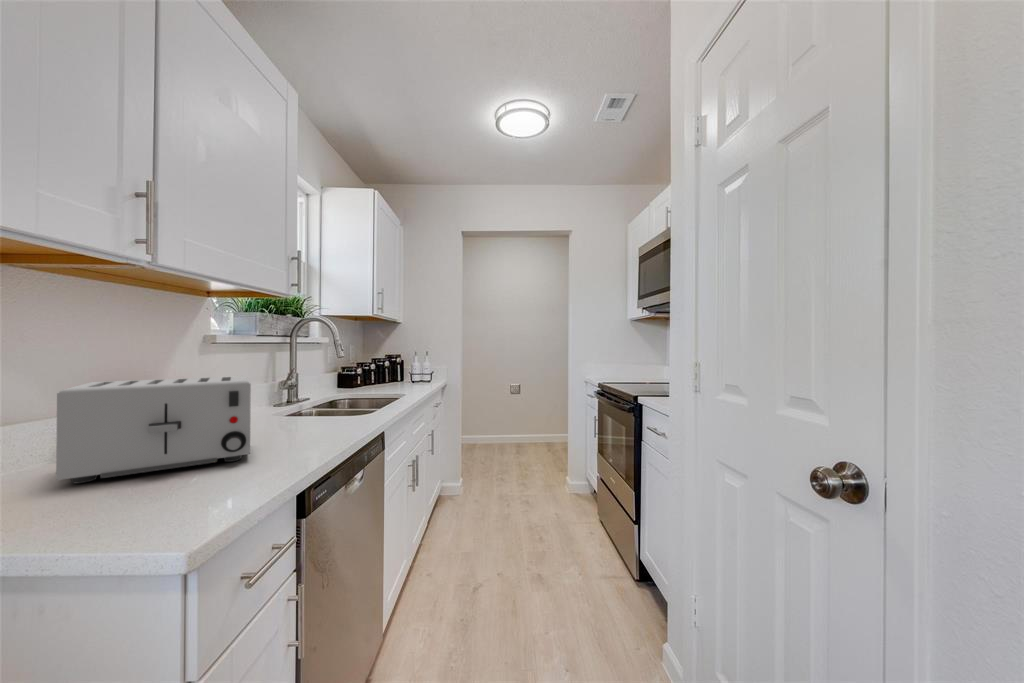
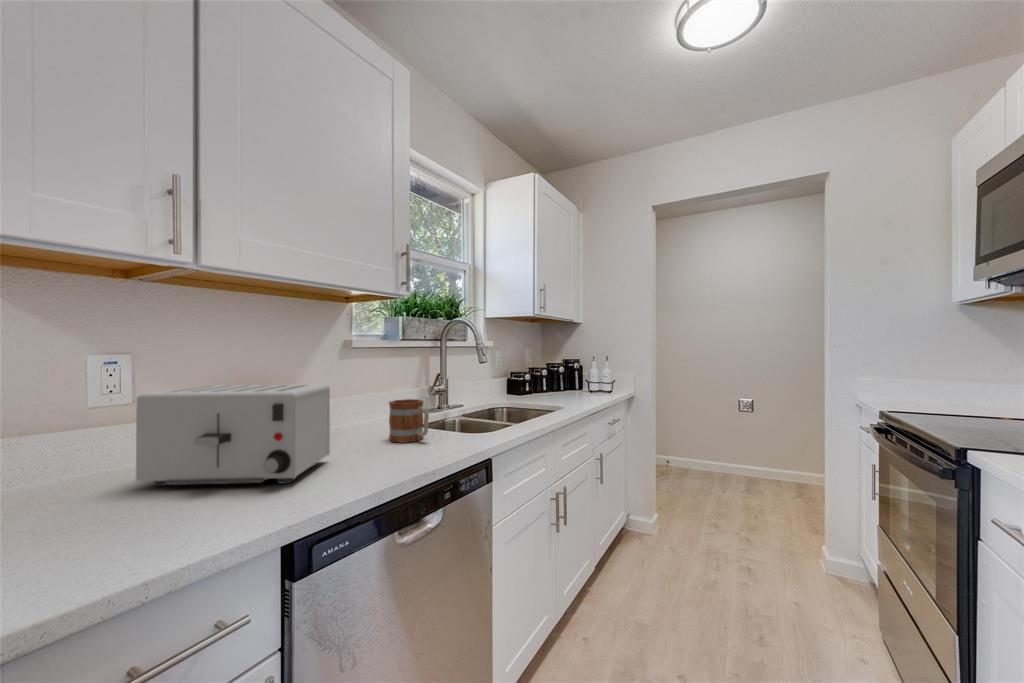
mug: none [279,390,324,428] -> present [389,399,429,443]

